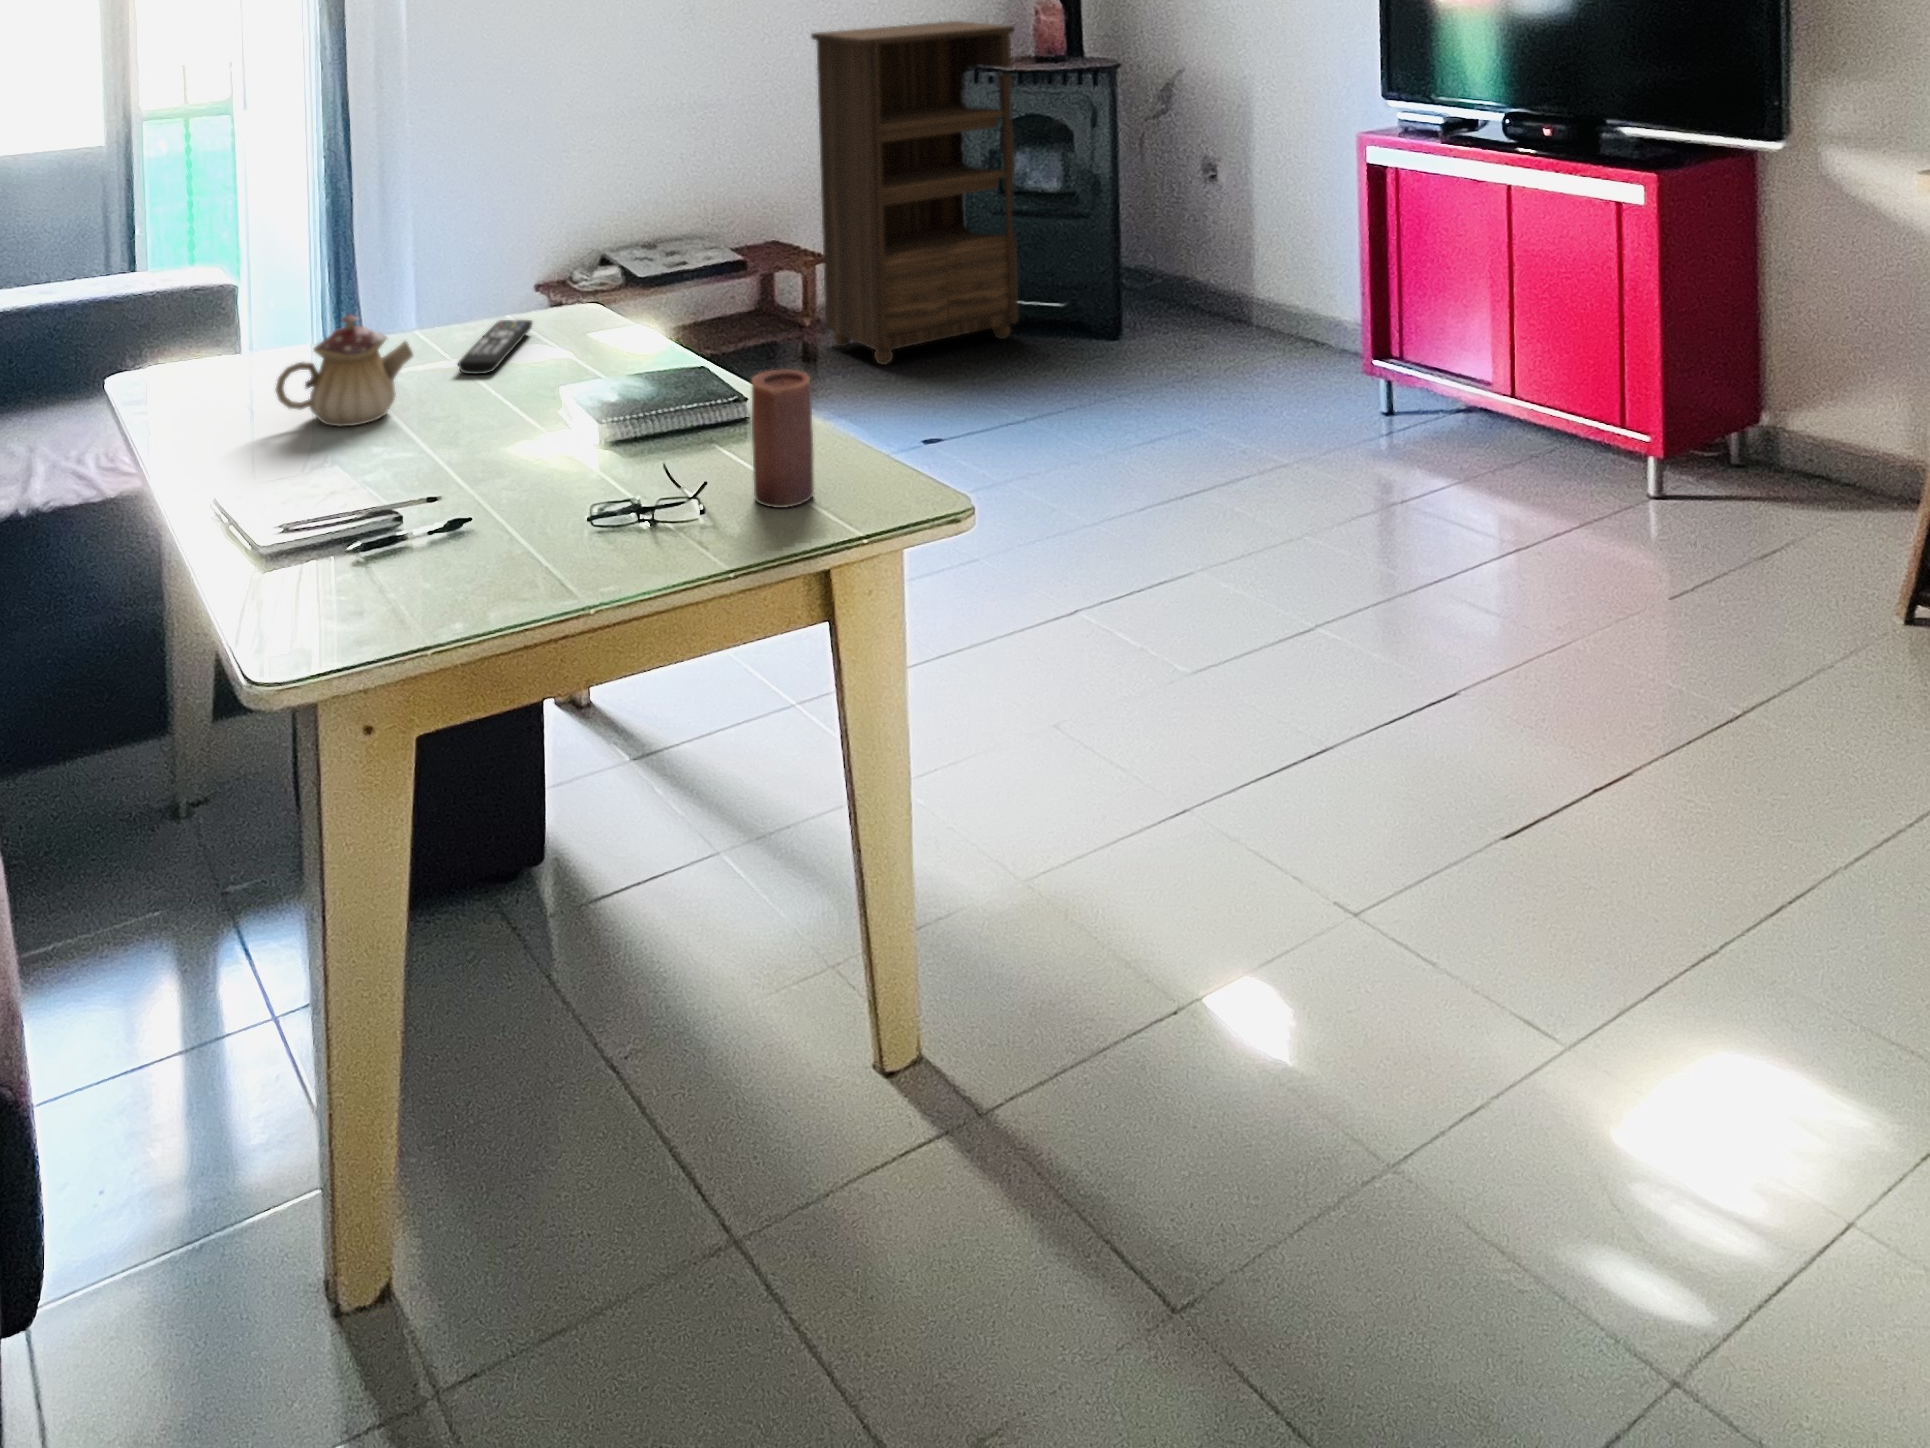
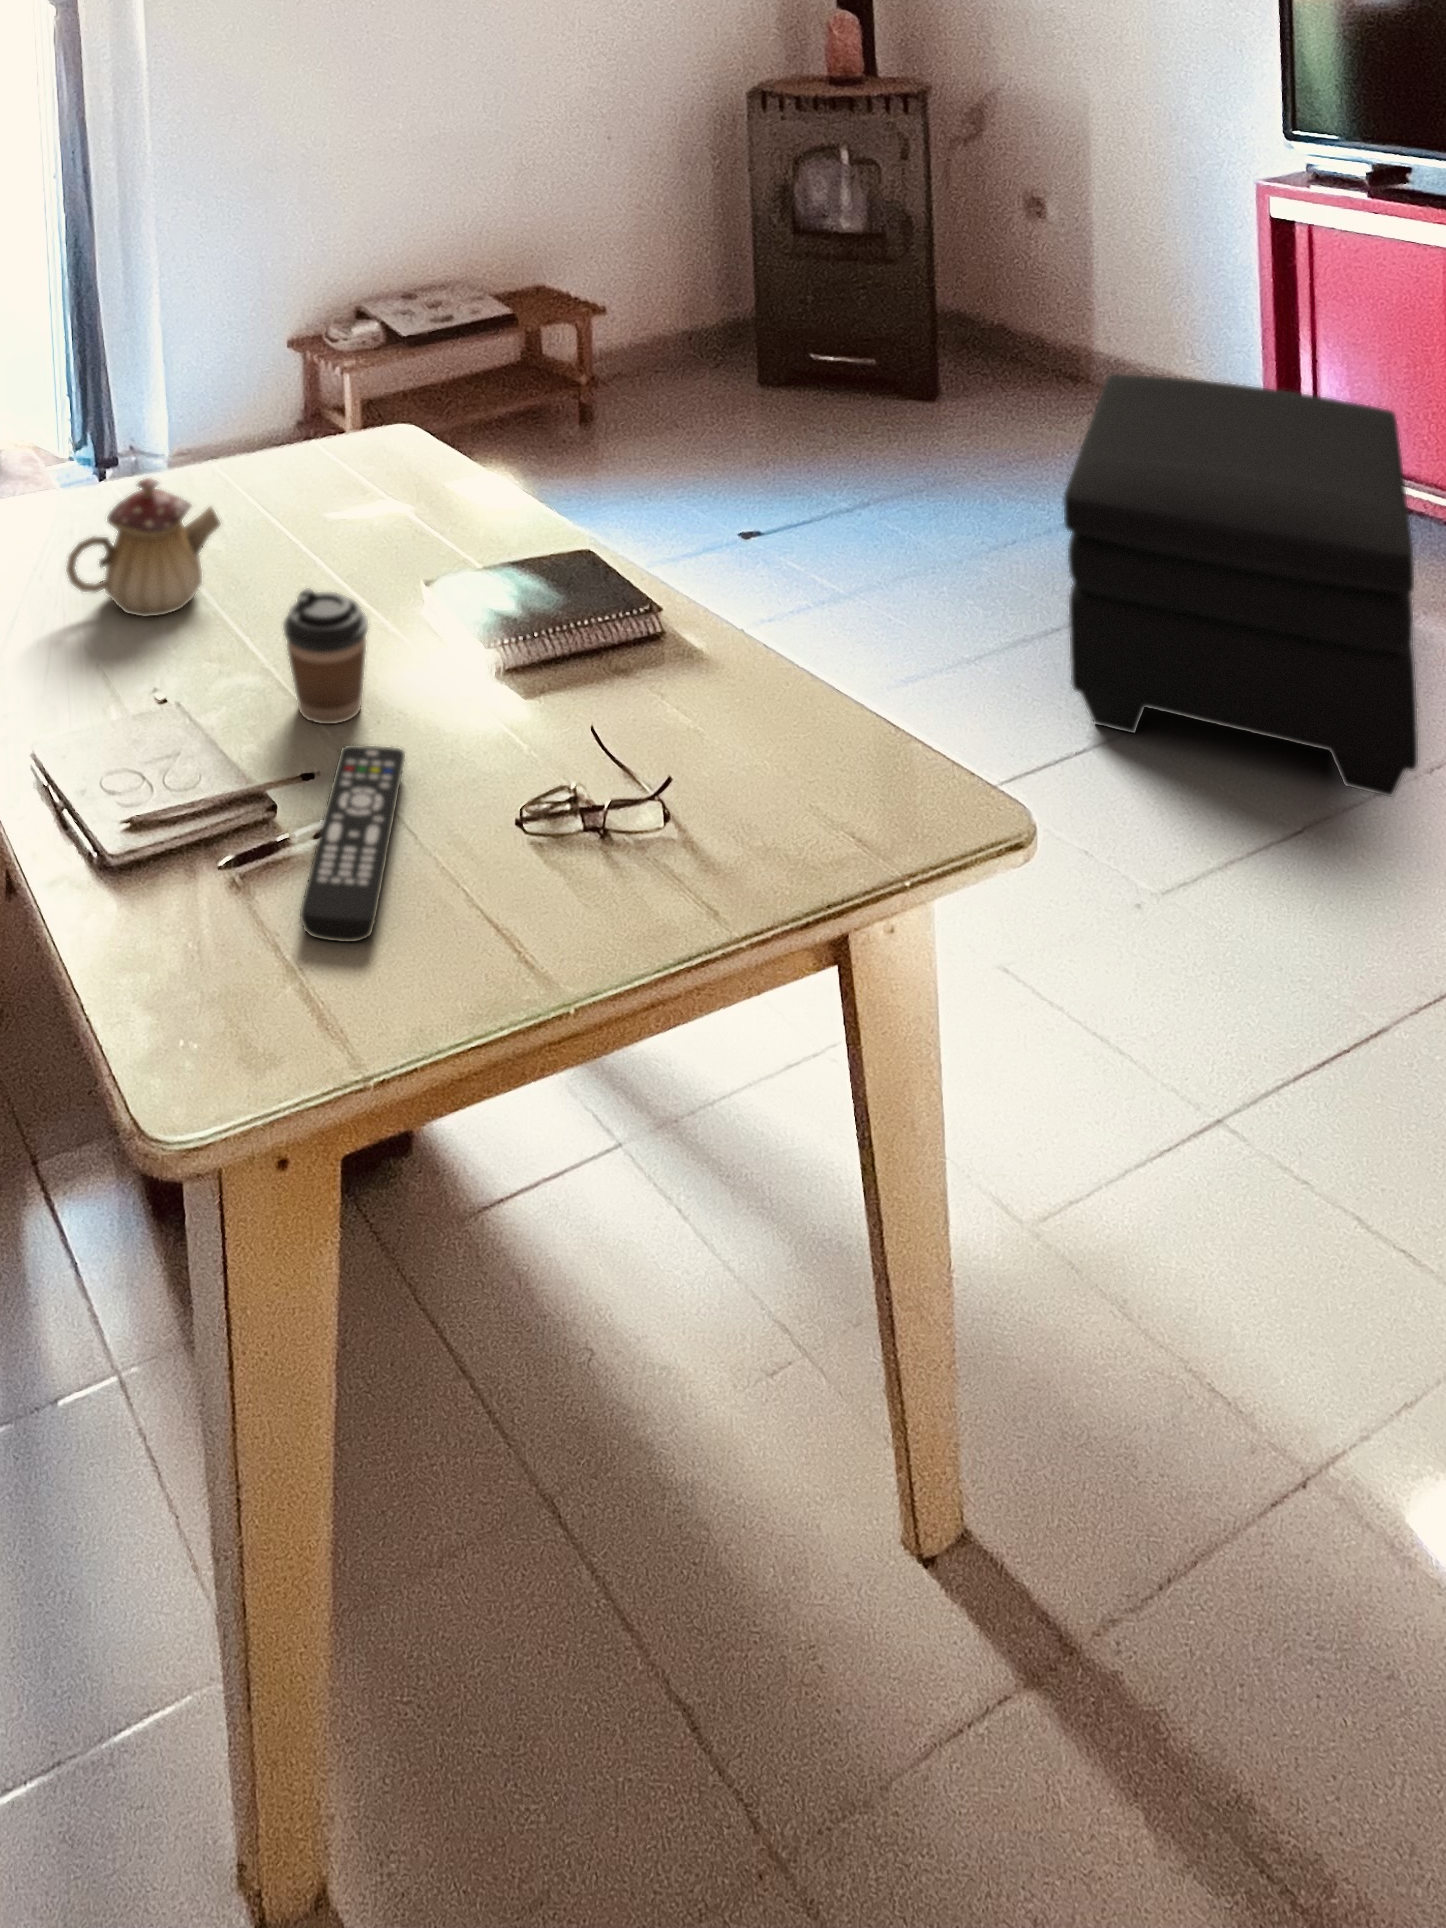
bookshelf: present [811,21,1018,365] -> none [567,32,808,422]
ottoman: none [1160,292,1443,597] -> present [1063,374,1418,797]
remote control: present [458,320,532,374] -> present [300,745,405,942]
candle: present [752,370,814,508] -> none [695,617,781,811]
coffee cup: none [444,376,514,478] -> present [283,589,368,724]

